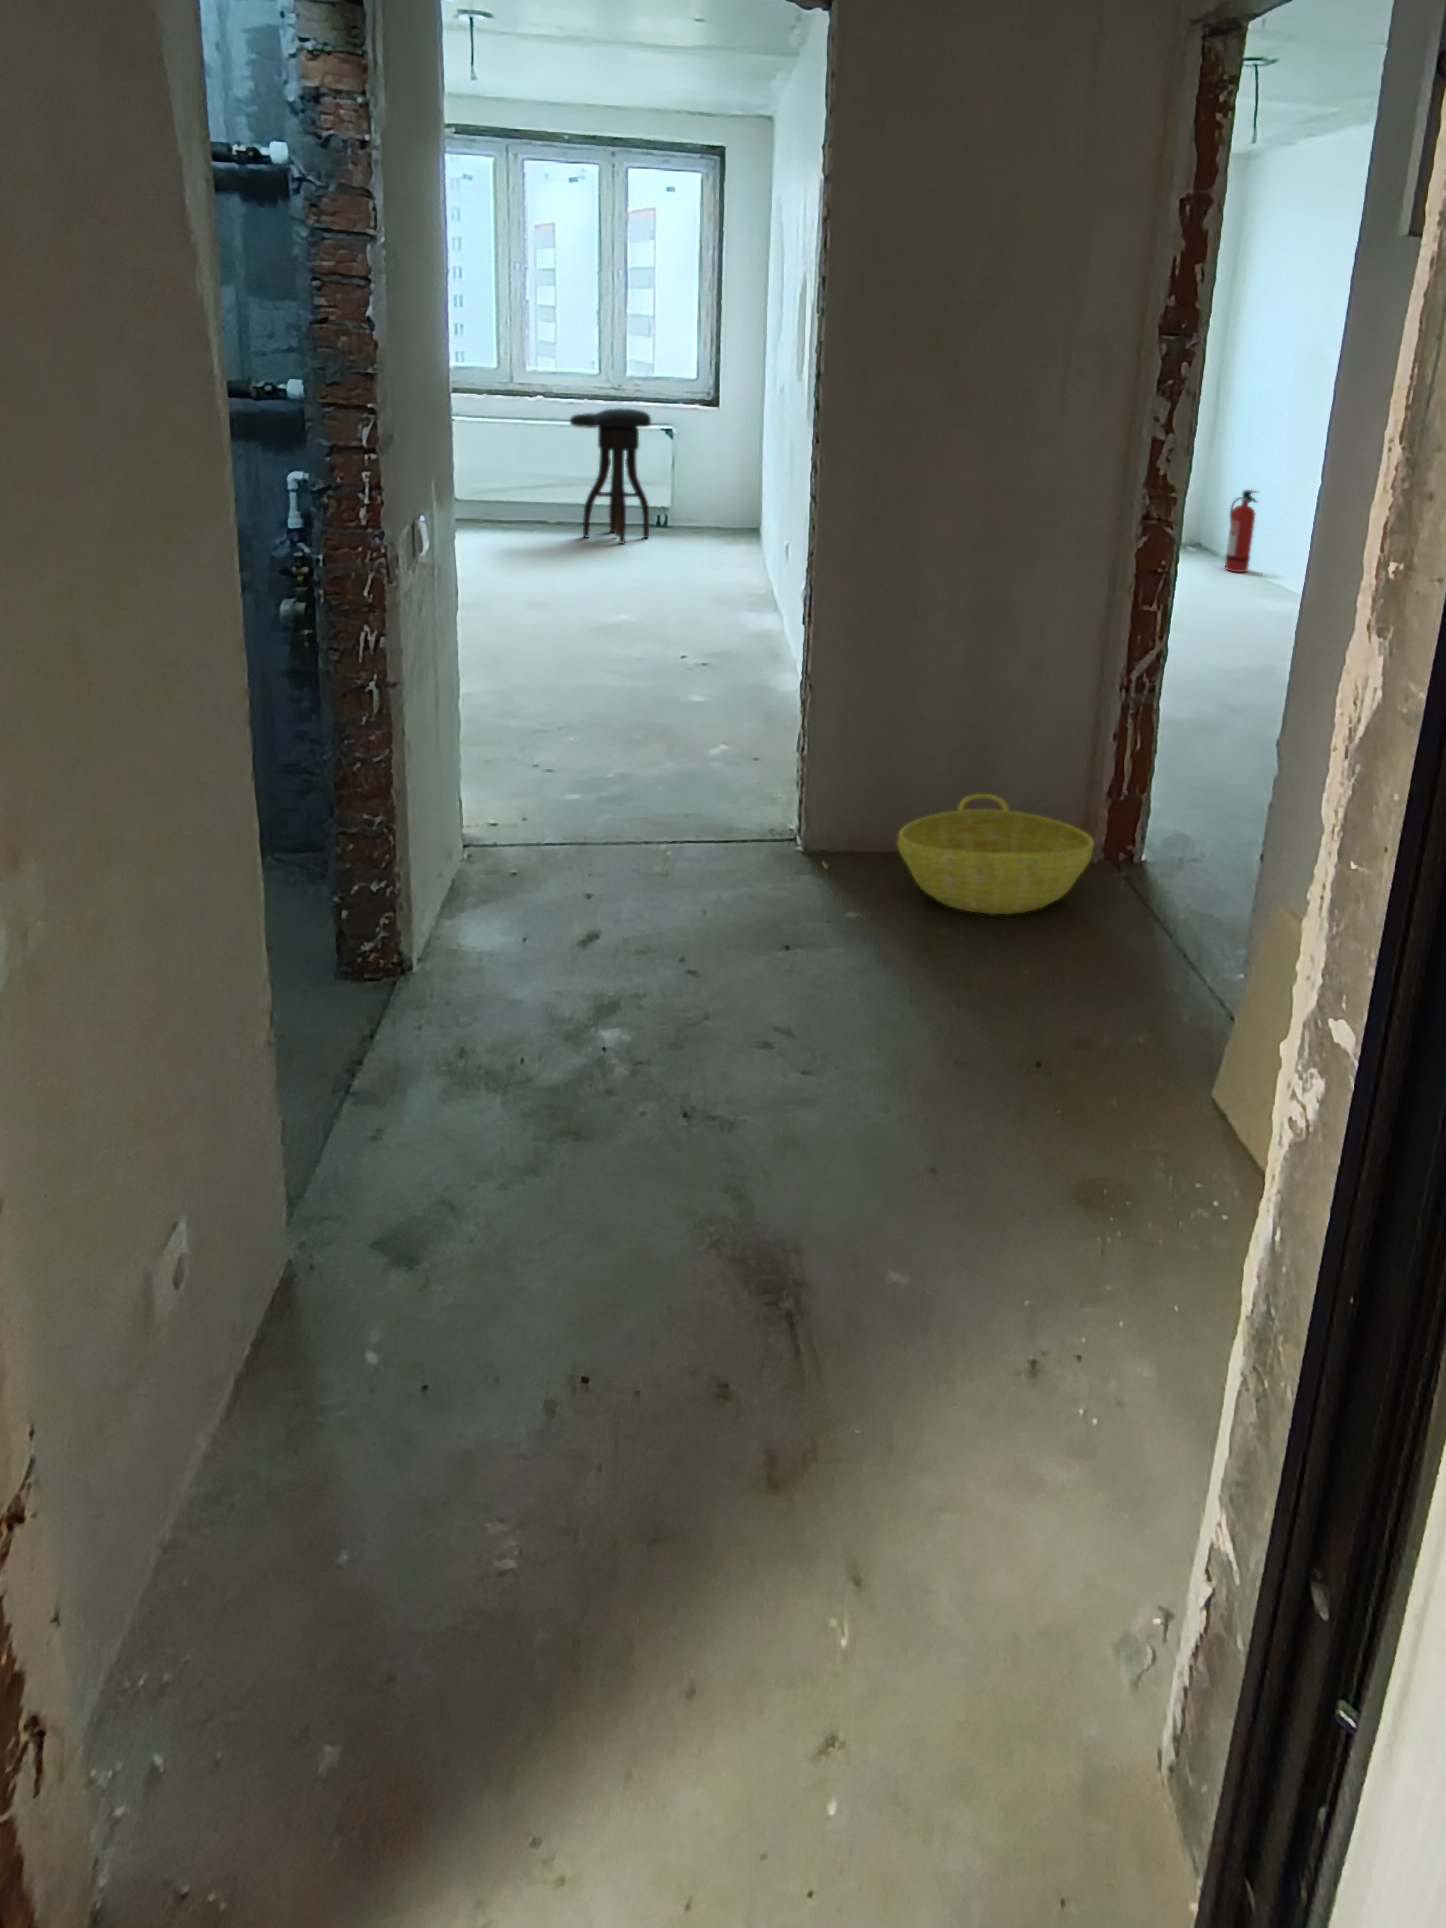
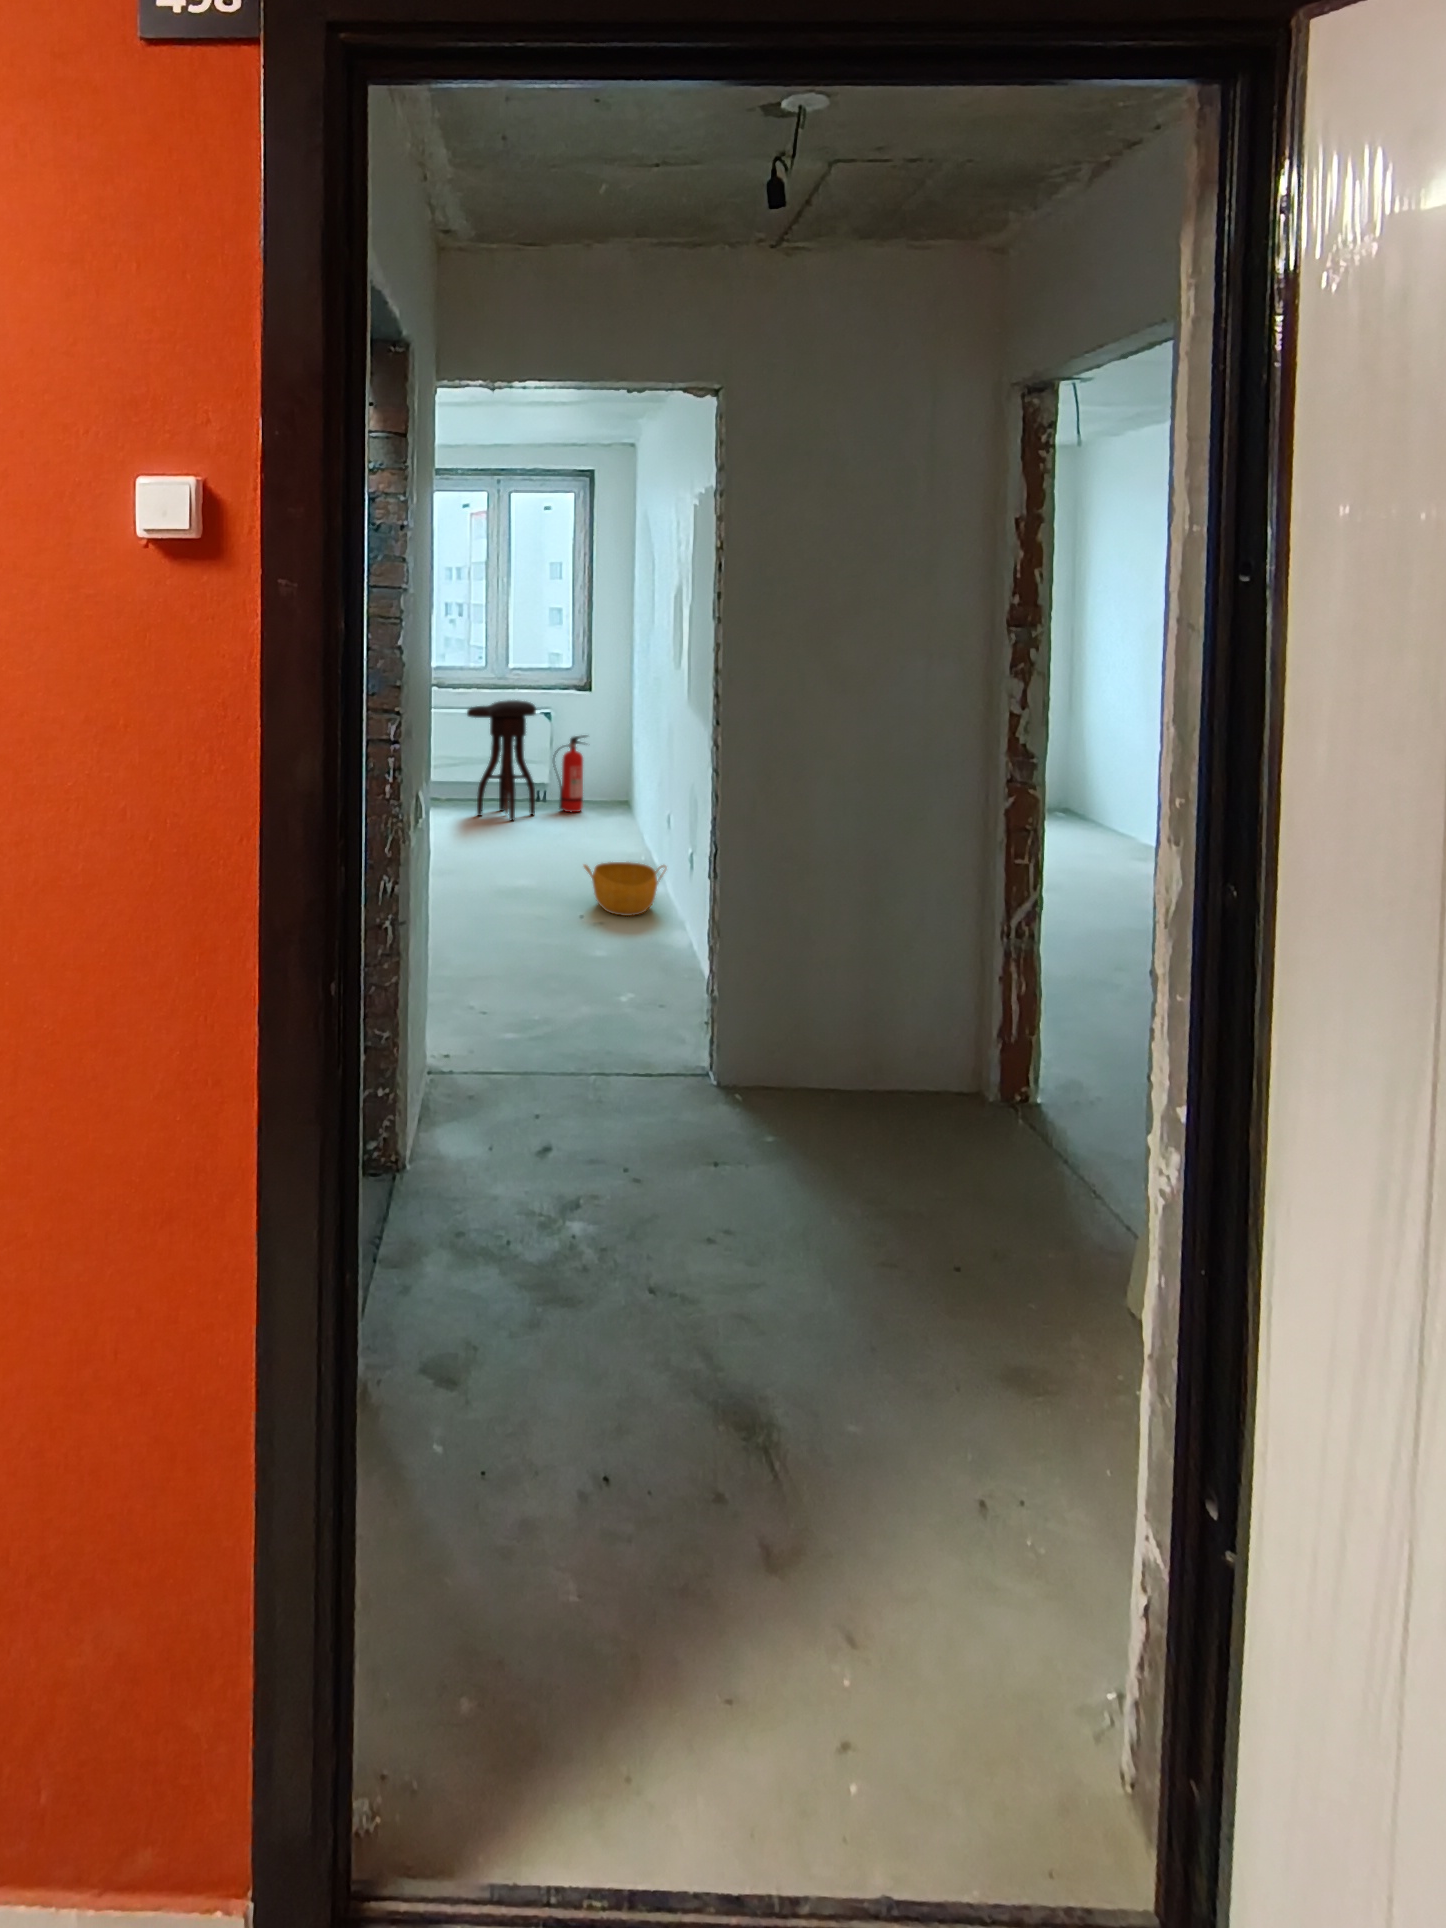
fire extinguisher: present [1225,490,1256,572] -> present [553,735,586,812]
basket: present [897,794,1094,914] -> present [584,862,666,916]

